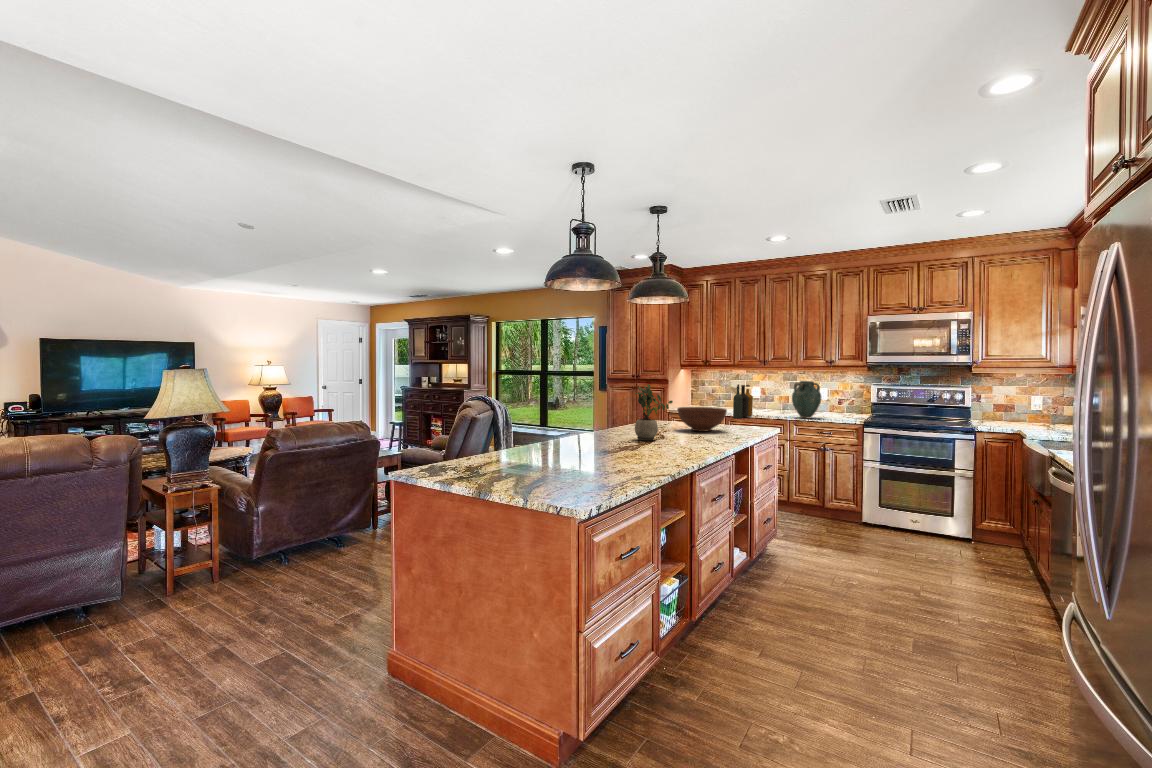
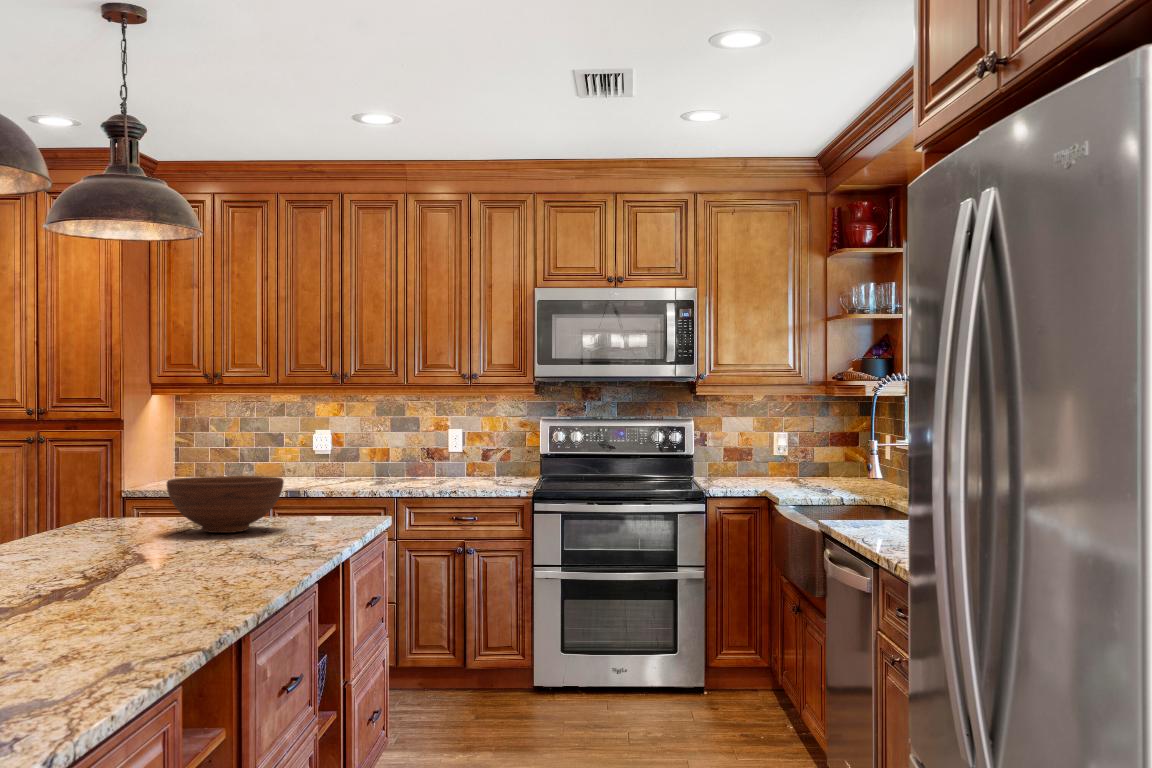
vase: present [792,381,821,418] -> none [399,414,455,491]
potted plant: present [635,384,673,441] -> none [66,424,167,566]
bottle: present [733,384,753,418] -> none [281,424,321,498]

